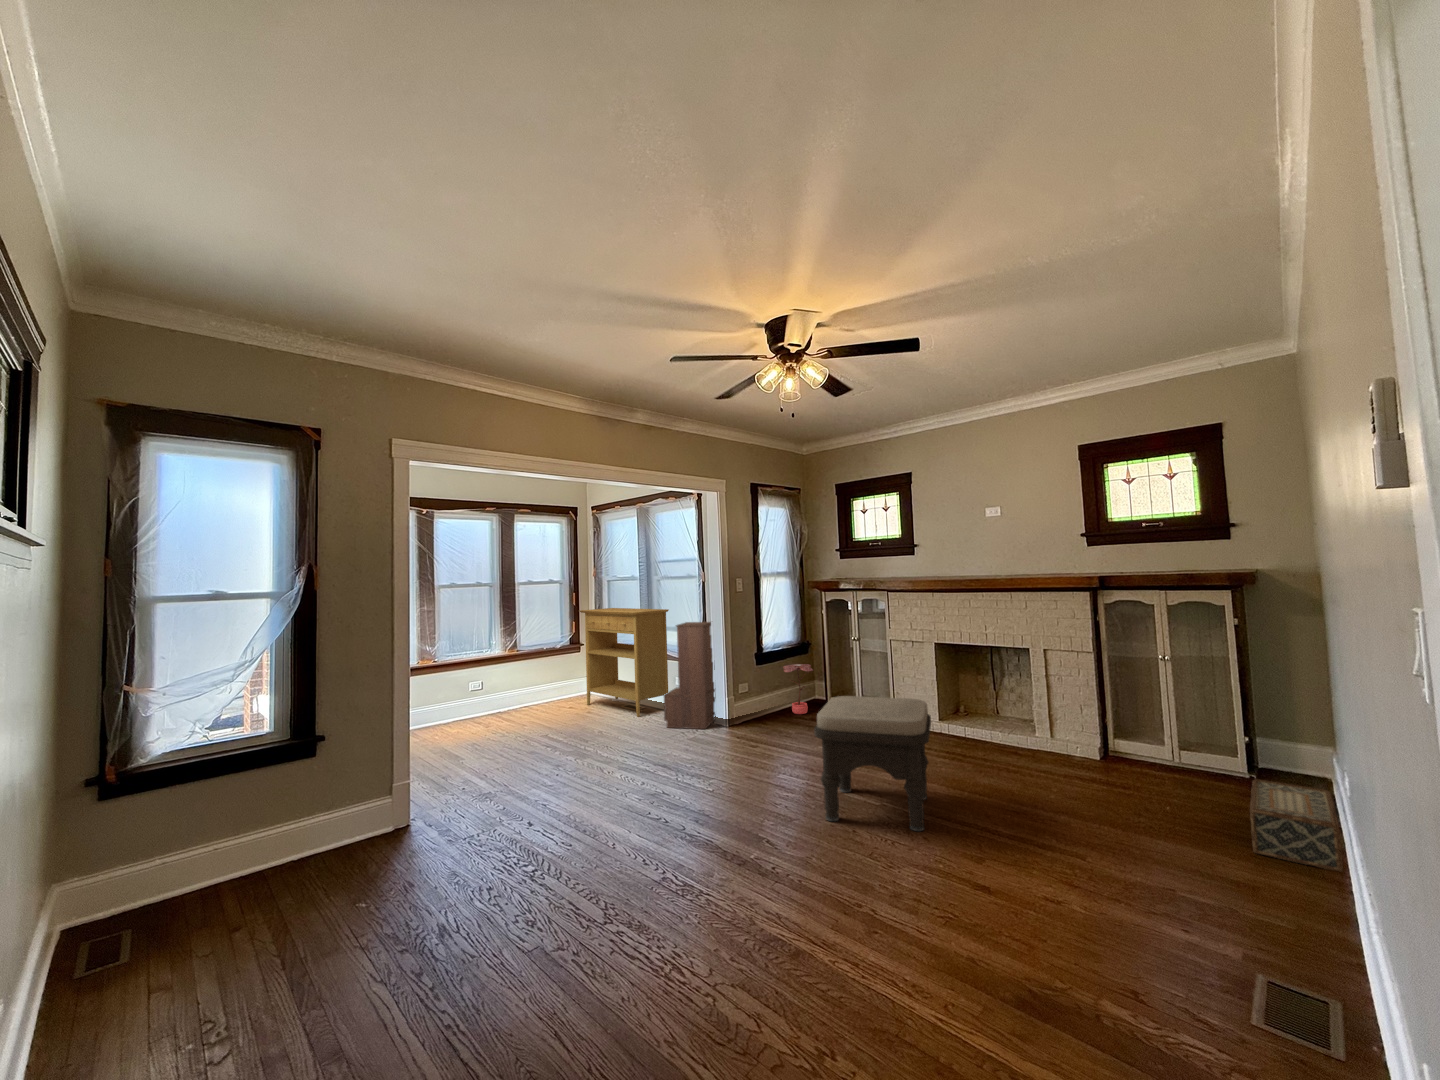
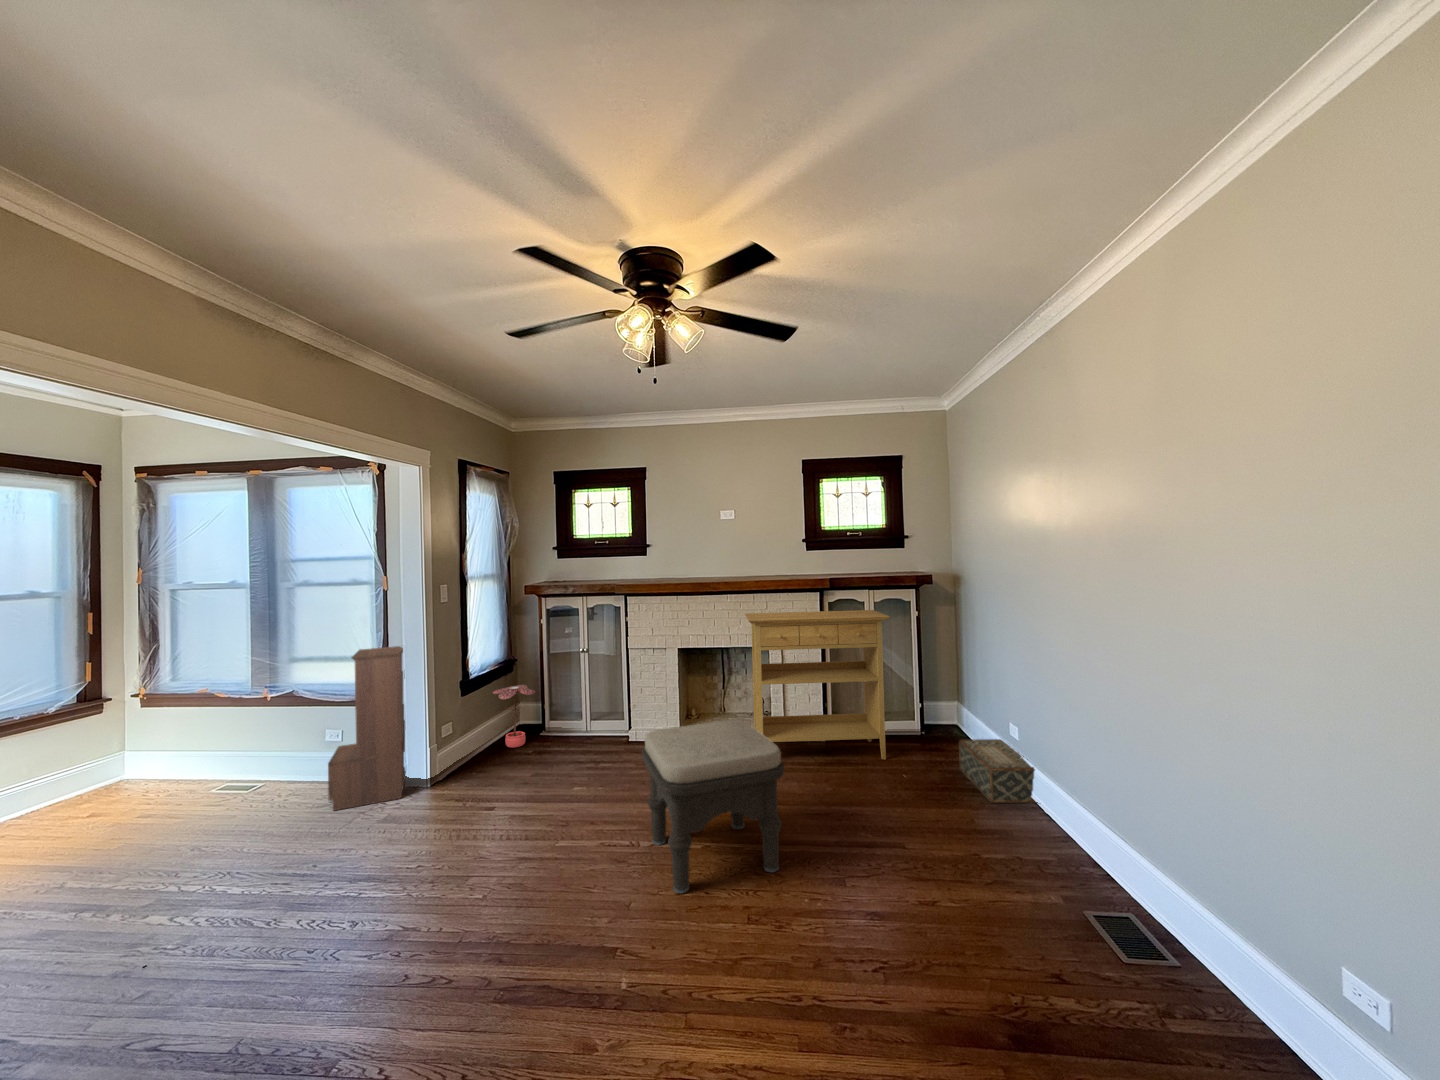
console table: present [579,608,669,717] -> present [745,610,890,760]

